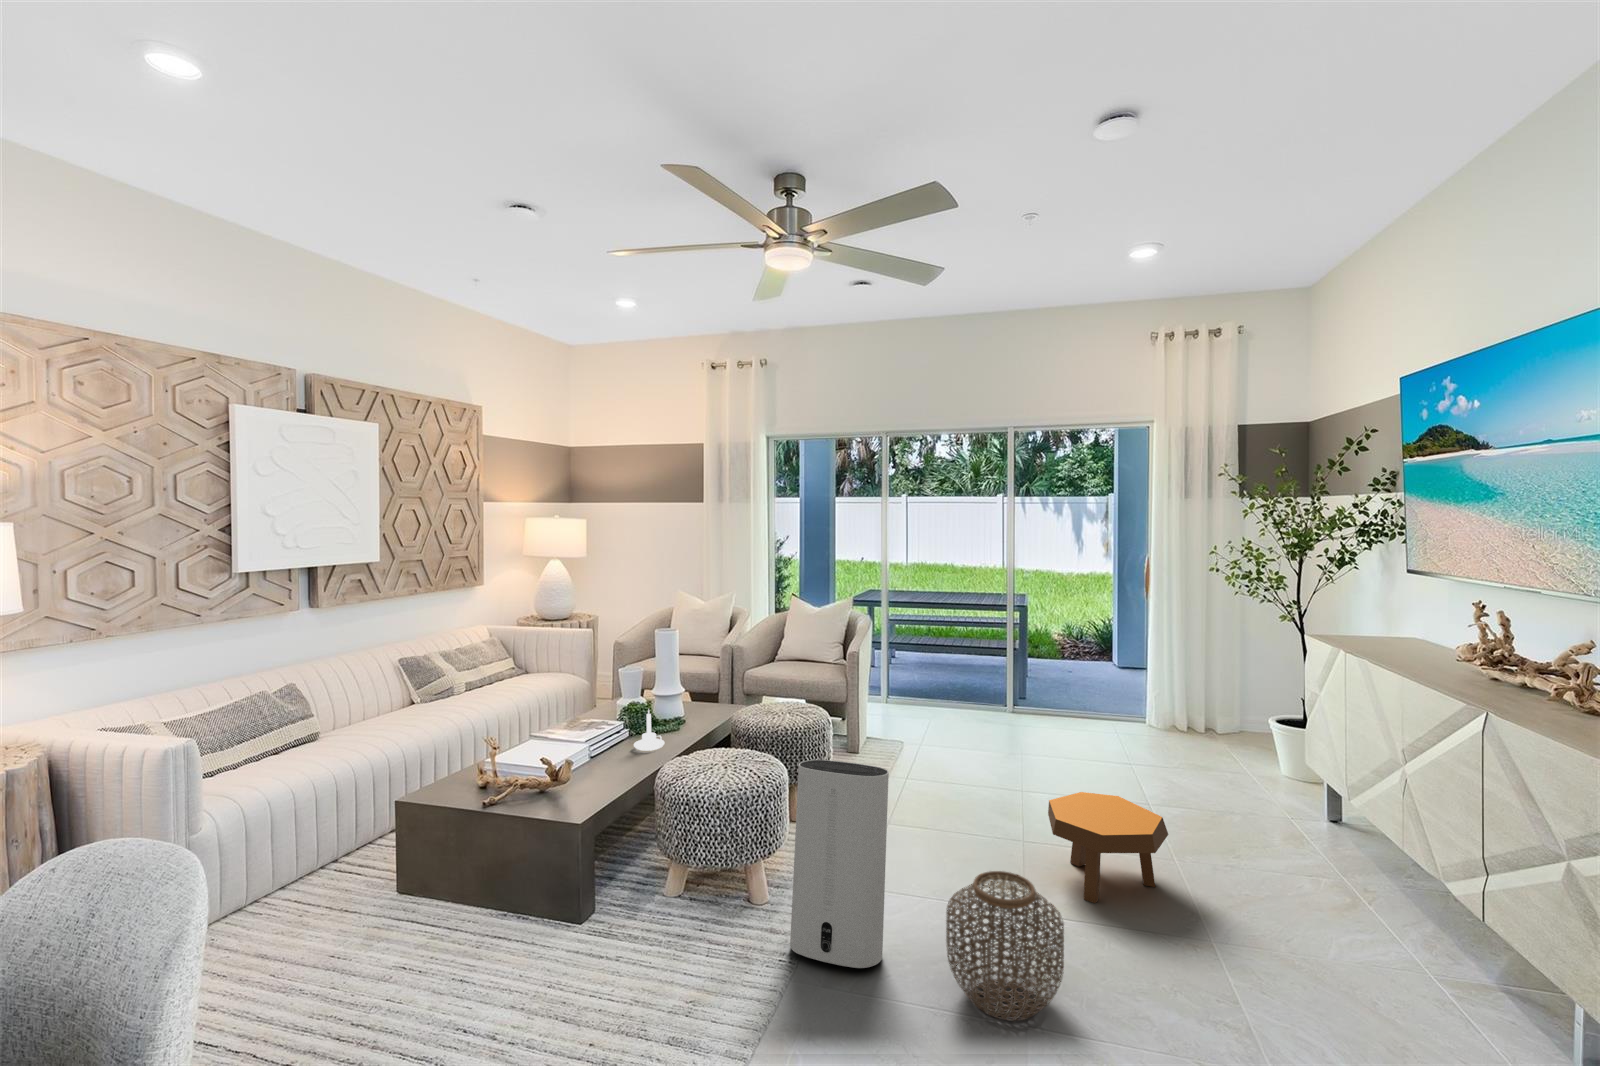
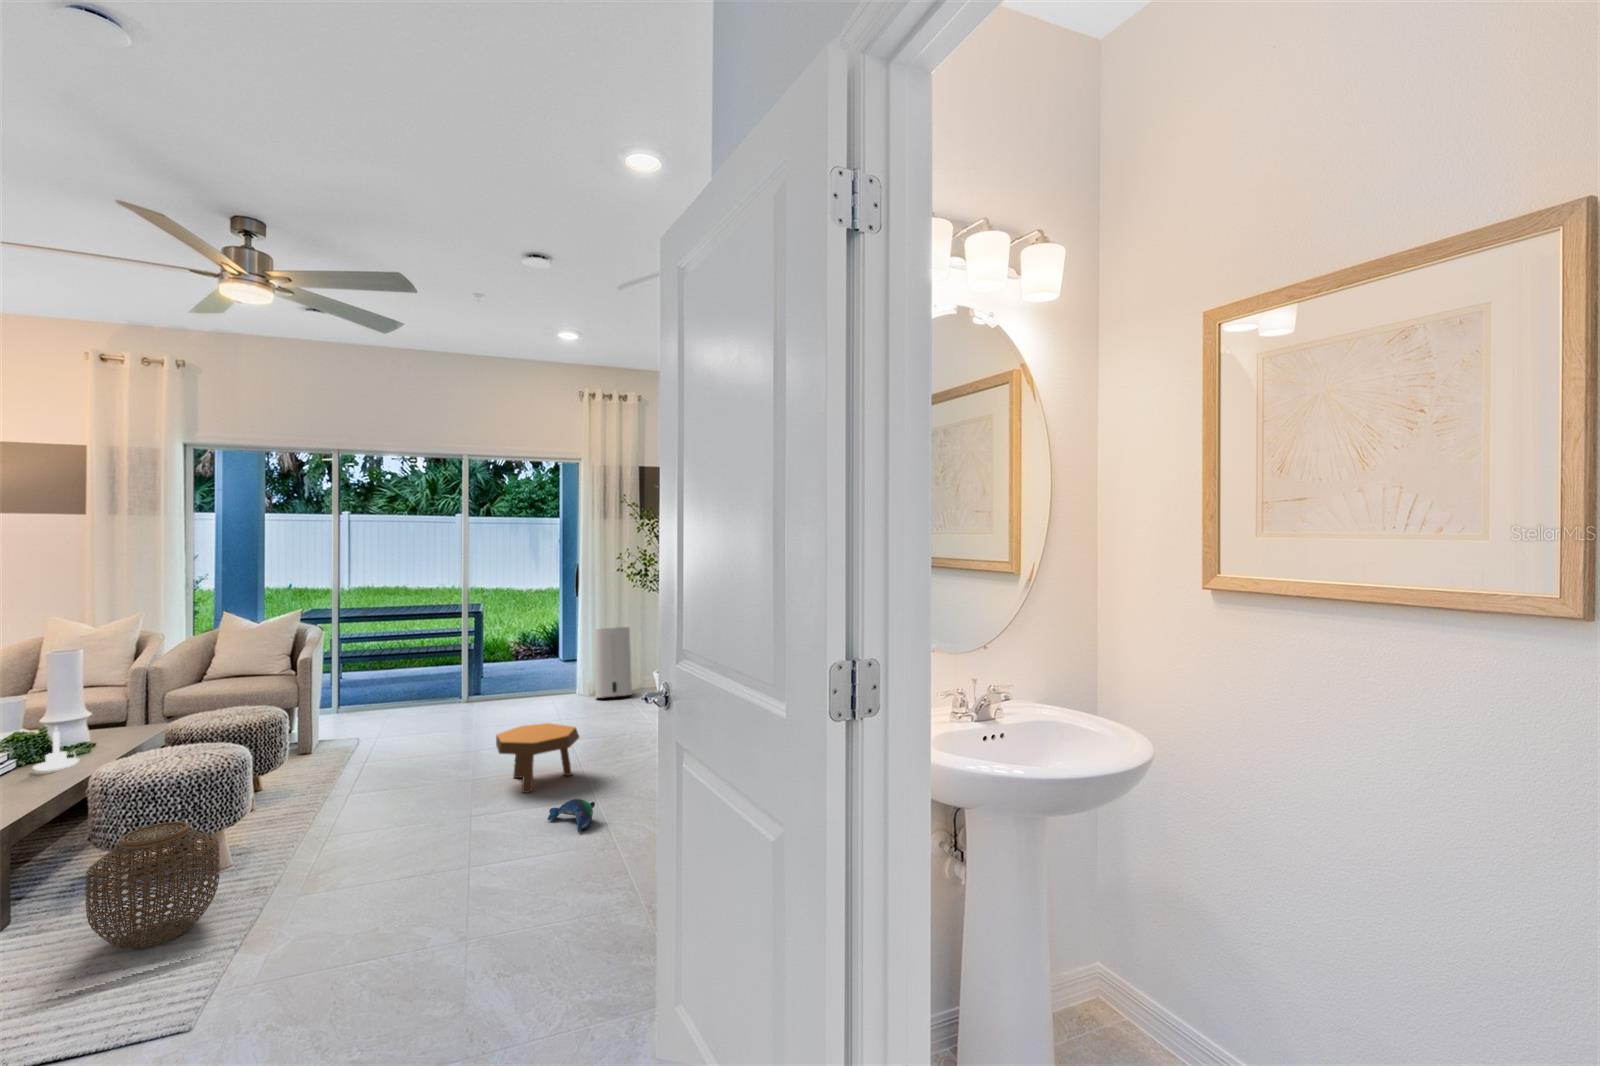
air purifier: present [790,760,889,968] -> present [594,627,632,698]
woven basket: present [946,871,1064,1020] -> present [85,822,220,949]
plush toy: none [1126,961,1208,1038] -> present [548,799,595,832]

